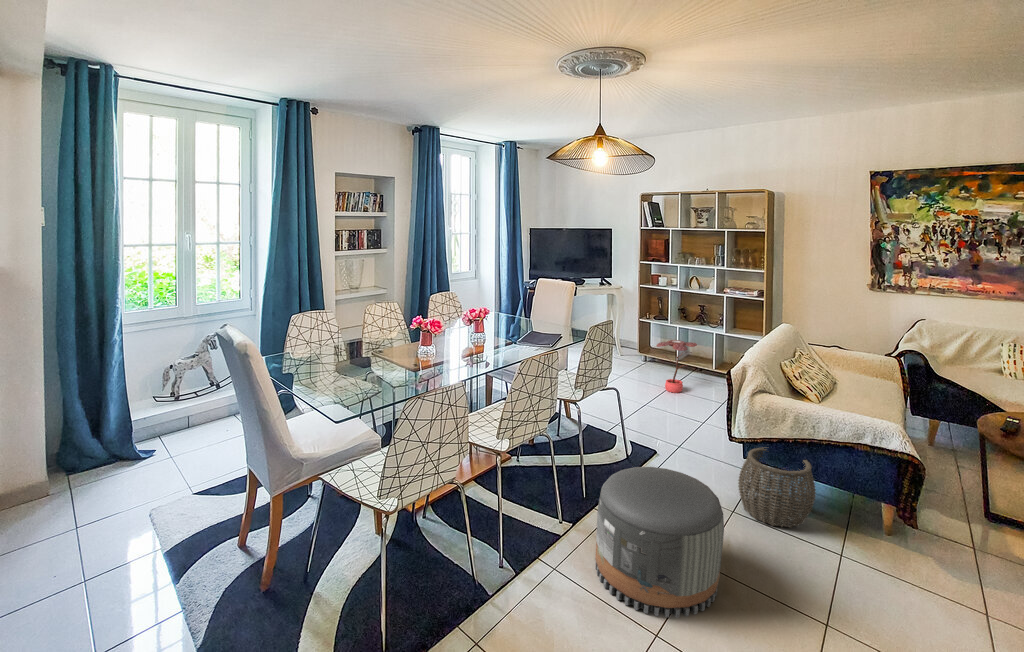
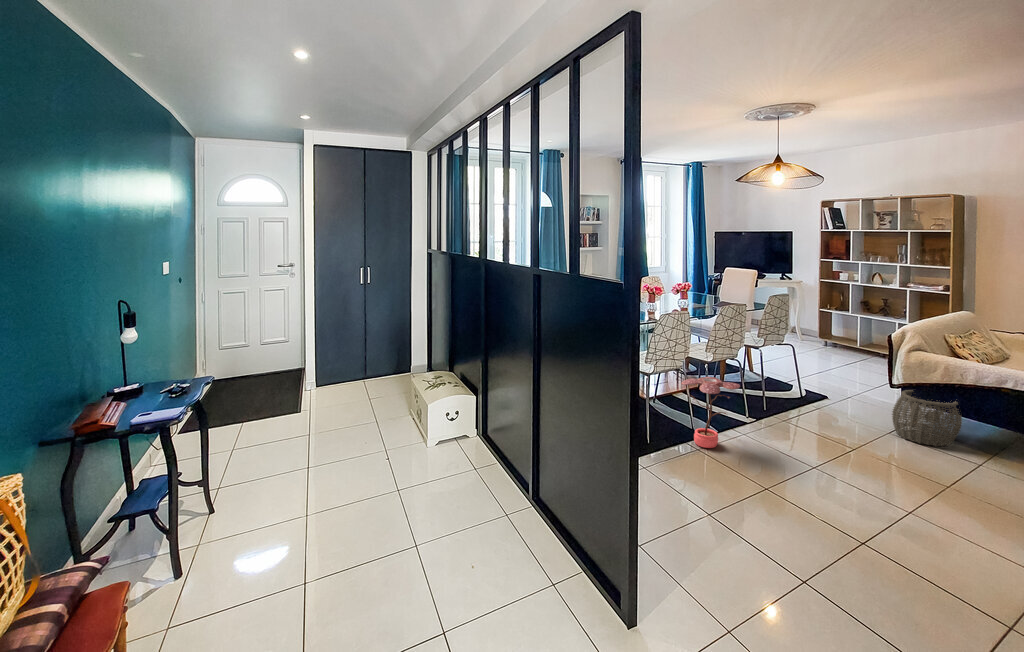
potted plant: present [656,340,697,393] -> present [682,377,740,448]
pouf: present [595,467,724,617] -> none [769,384,868,469]

